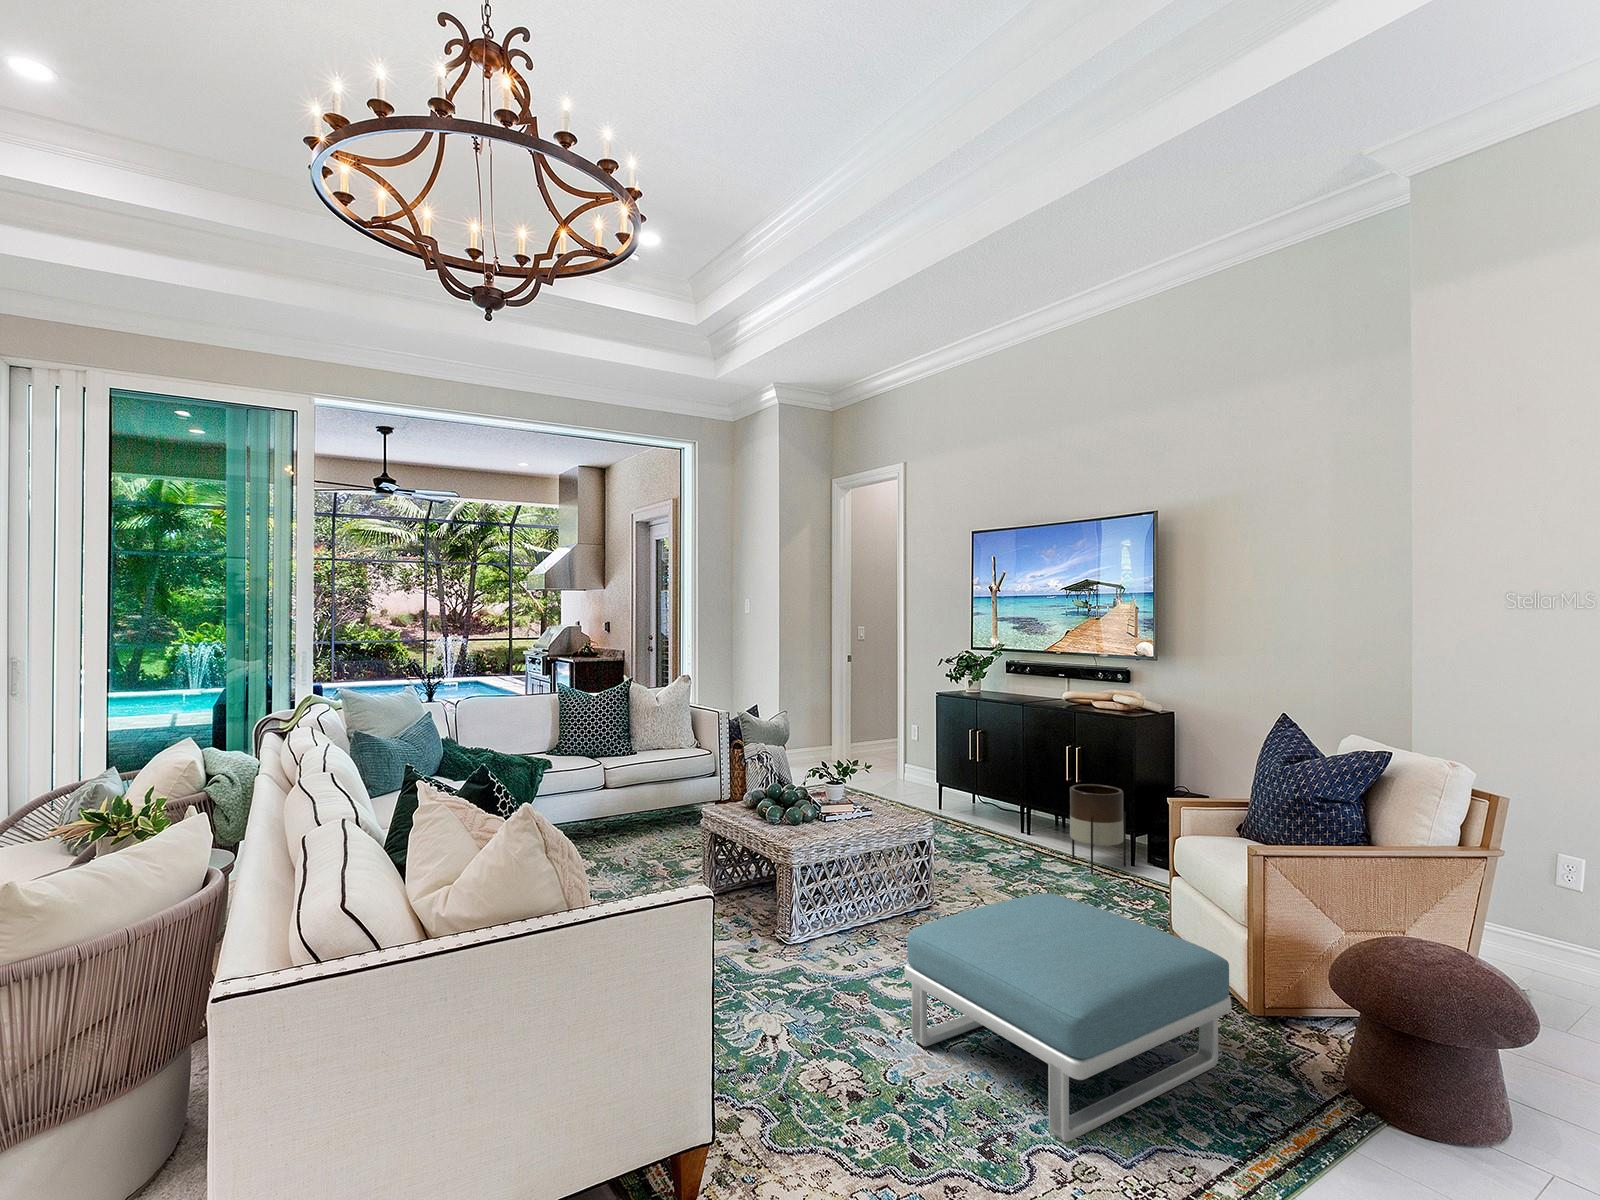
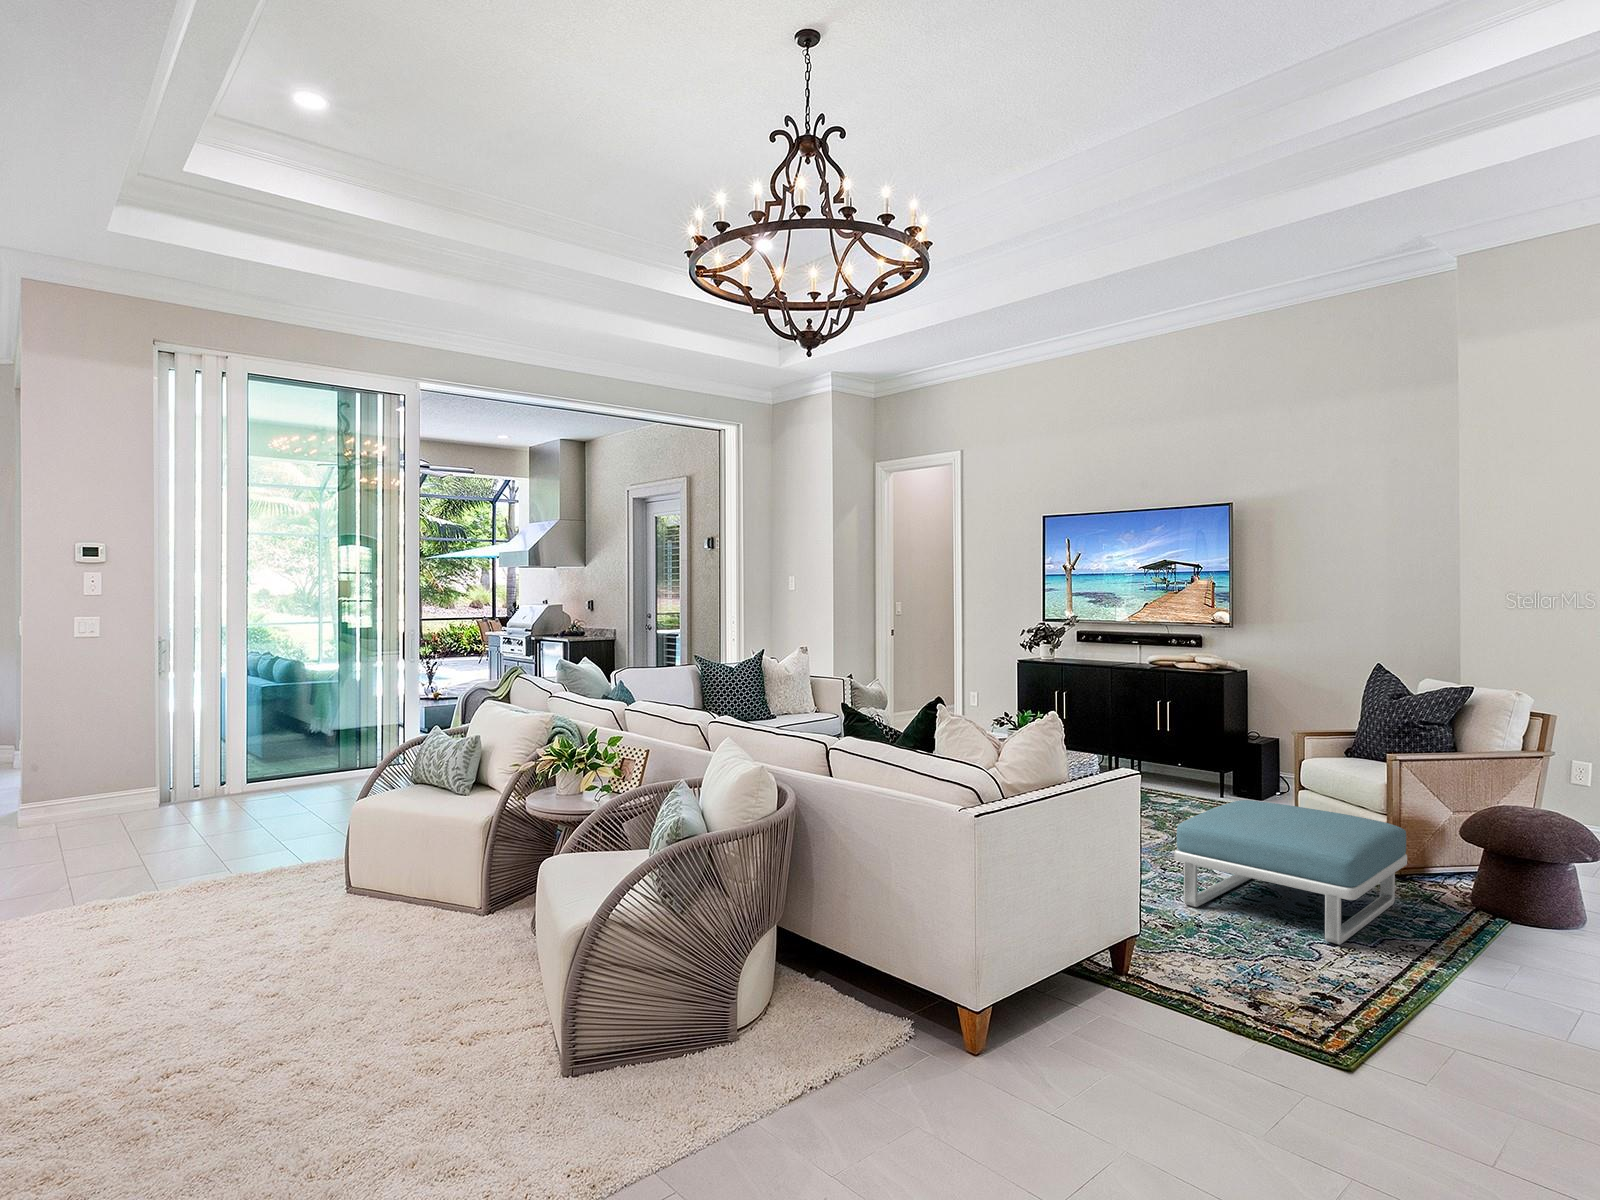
planter: present [1070,784,1126,874] -> none [1173,731,1221,803]

